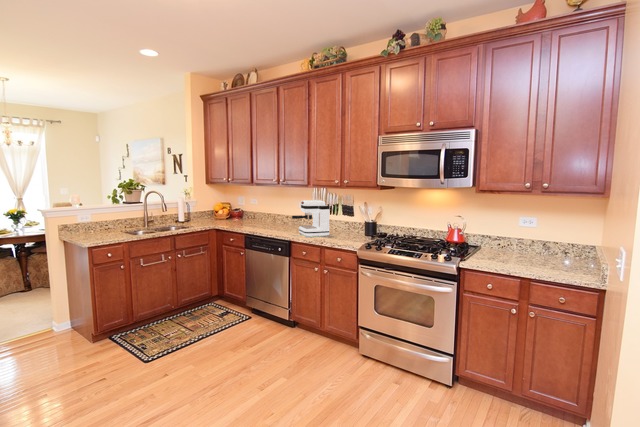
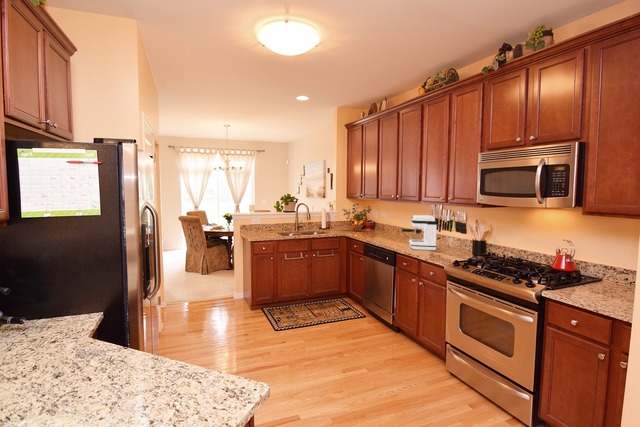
potted plant: none [203,190,241,222] -> present [343,203,371,231]

